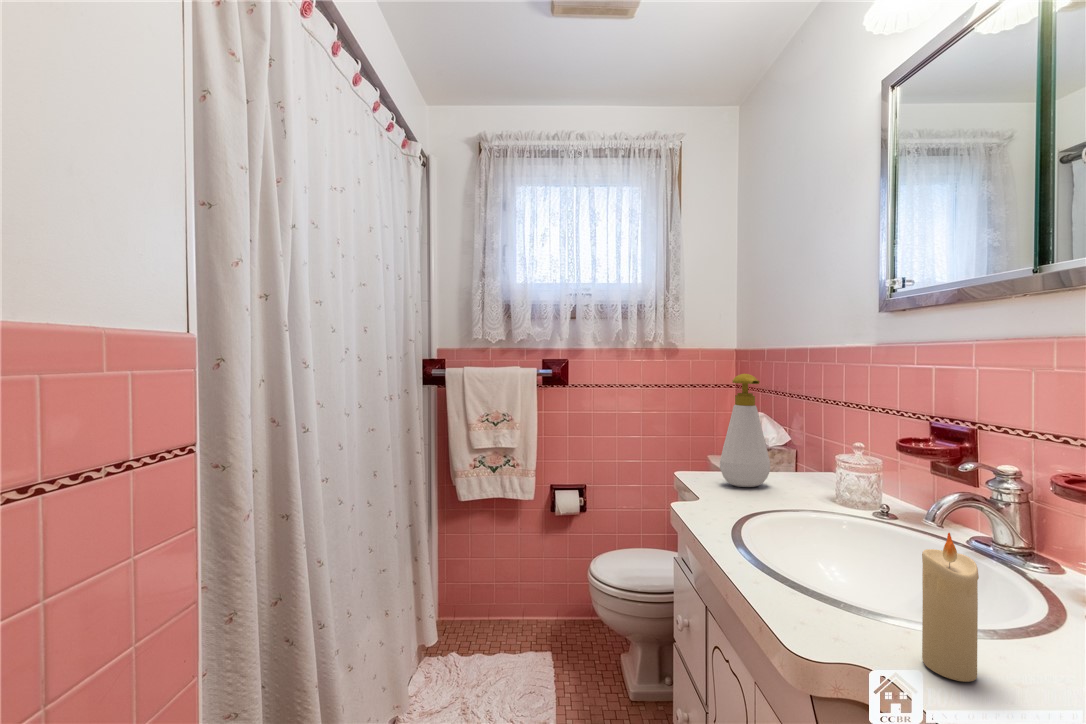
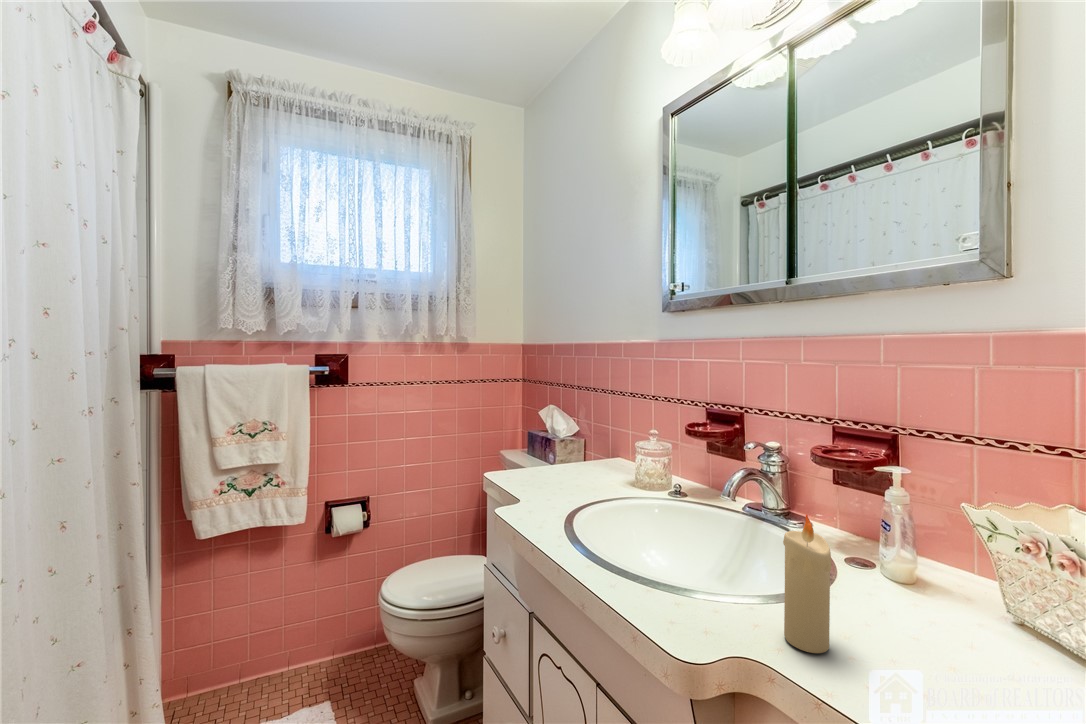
soap bottle: present [720,374,770,487] -> none [535,369,580,482]

